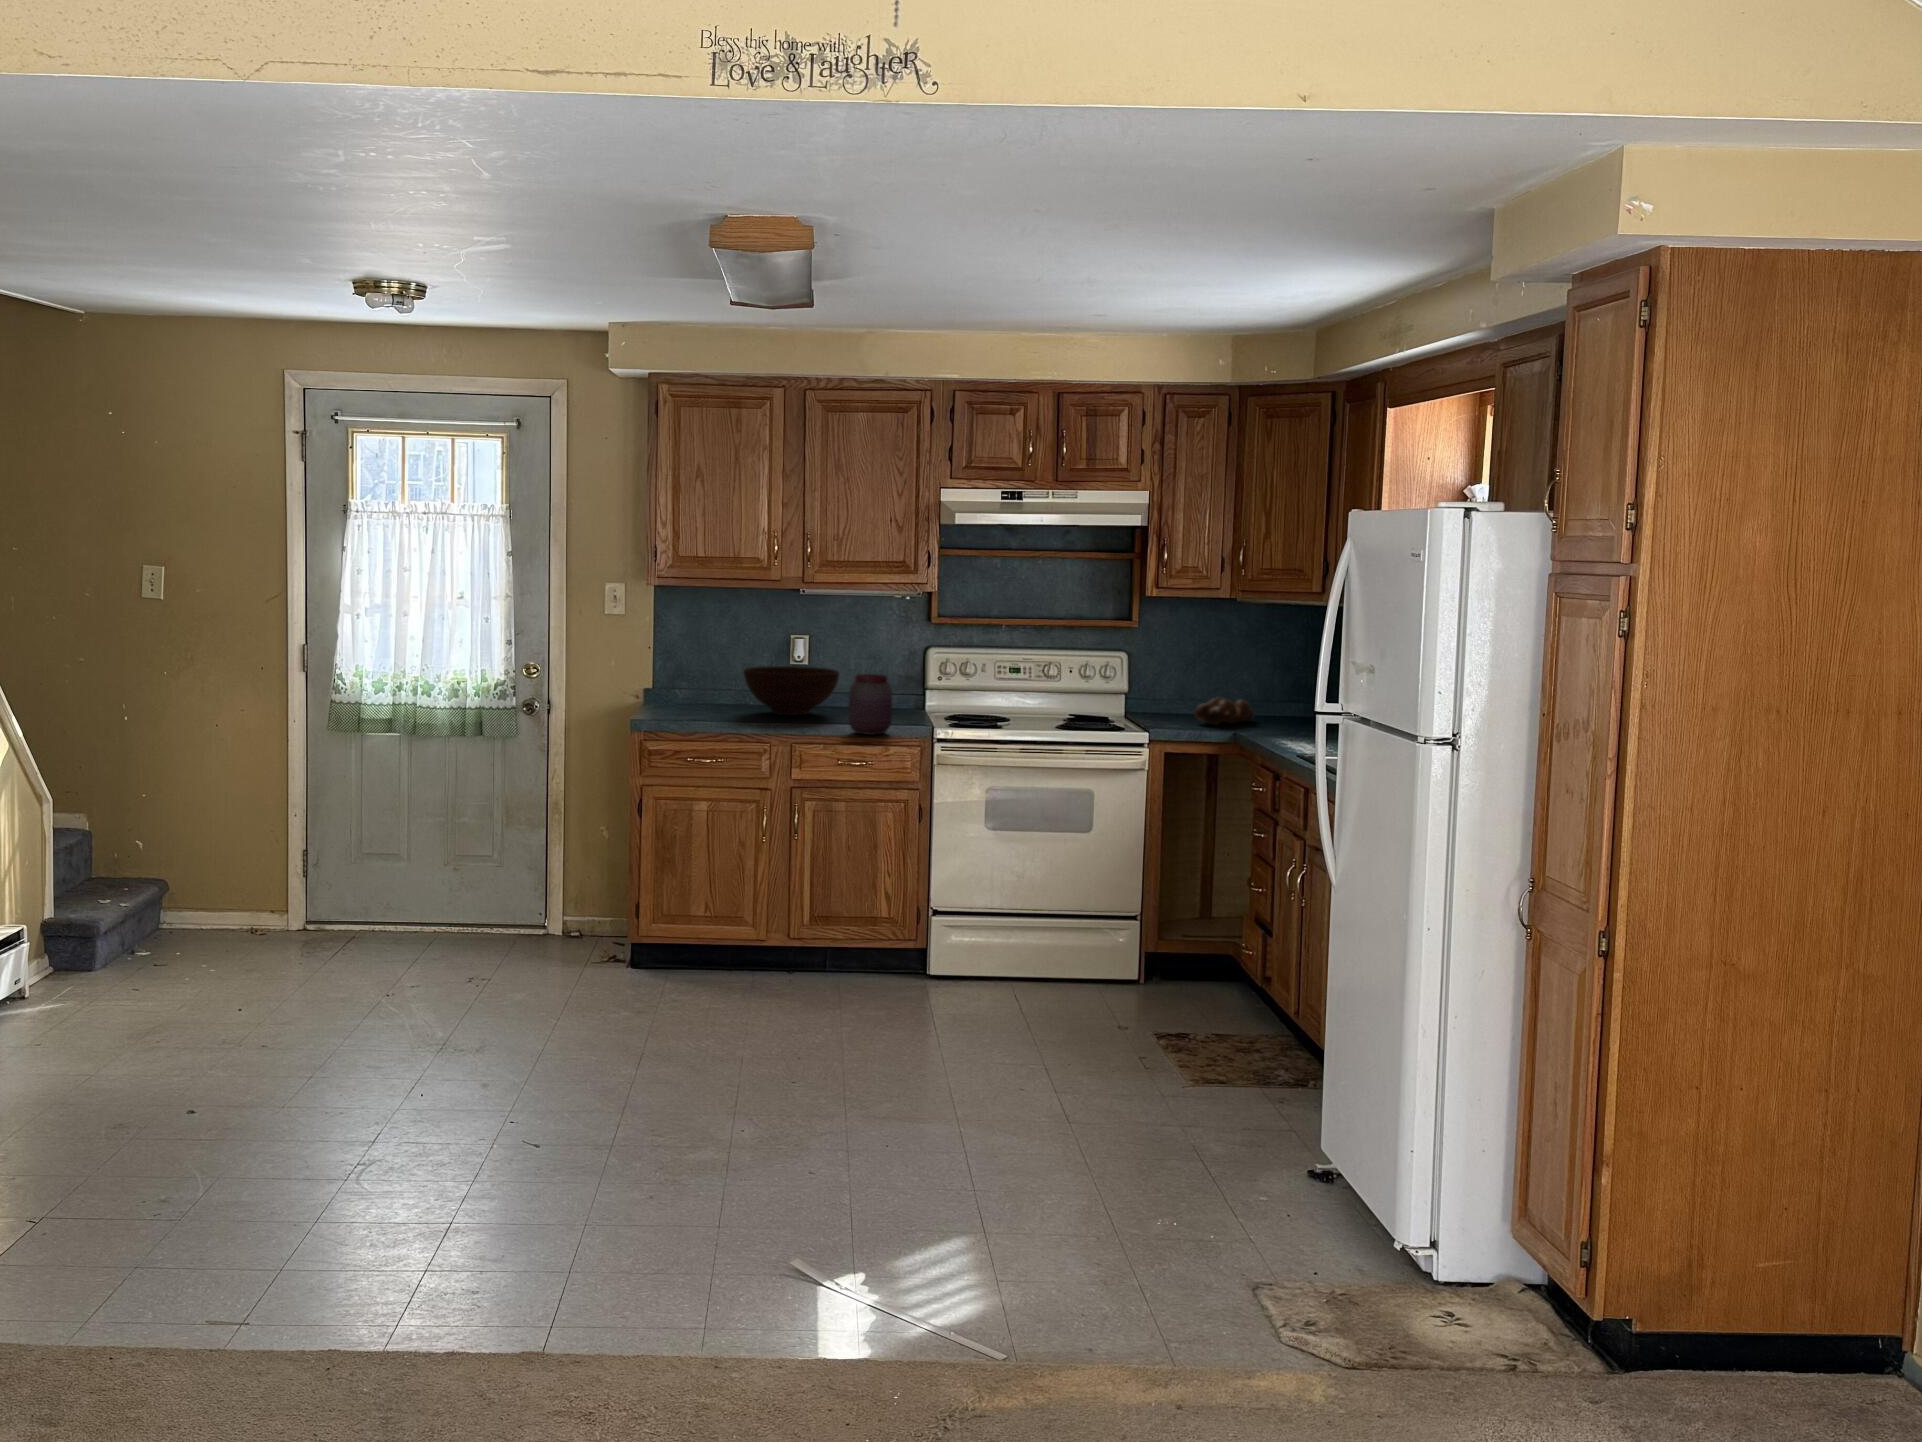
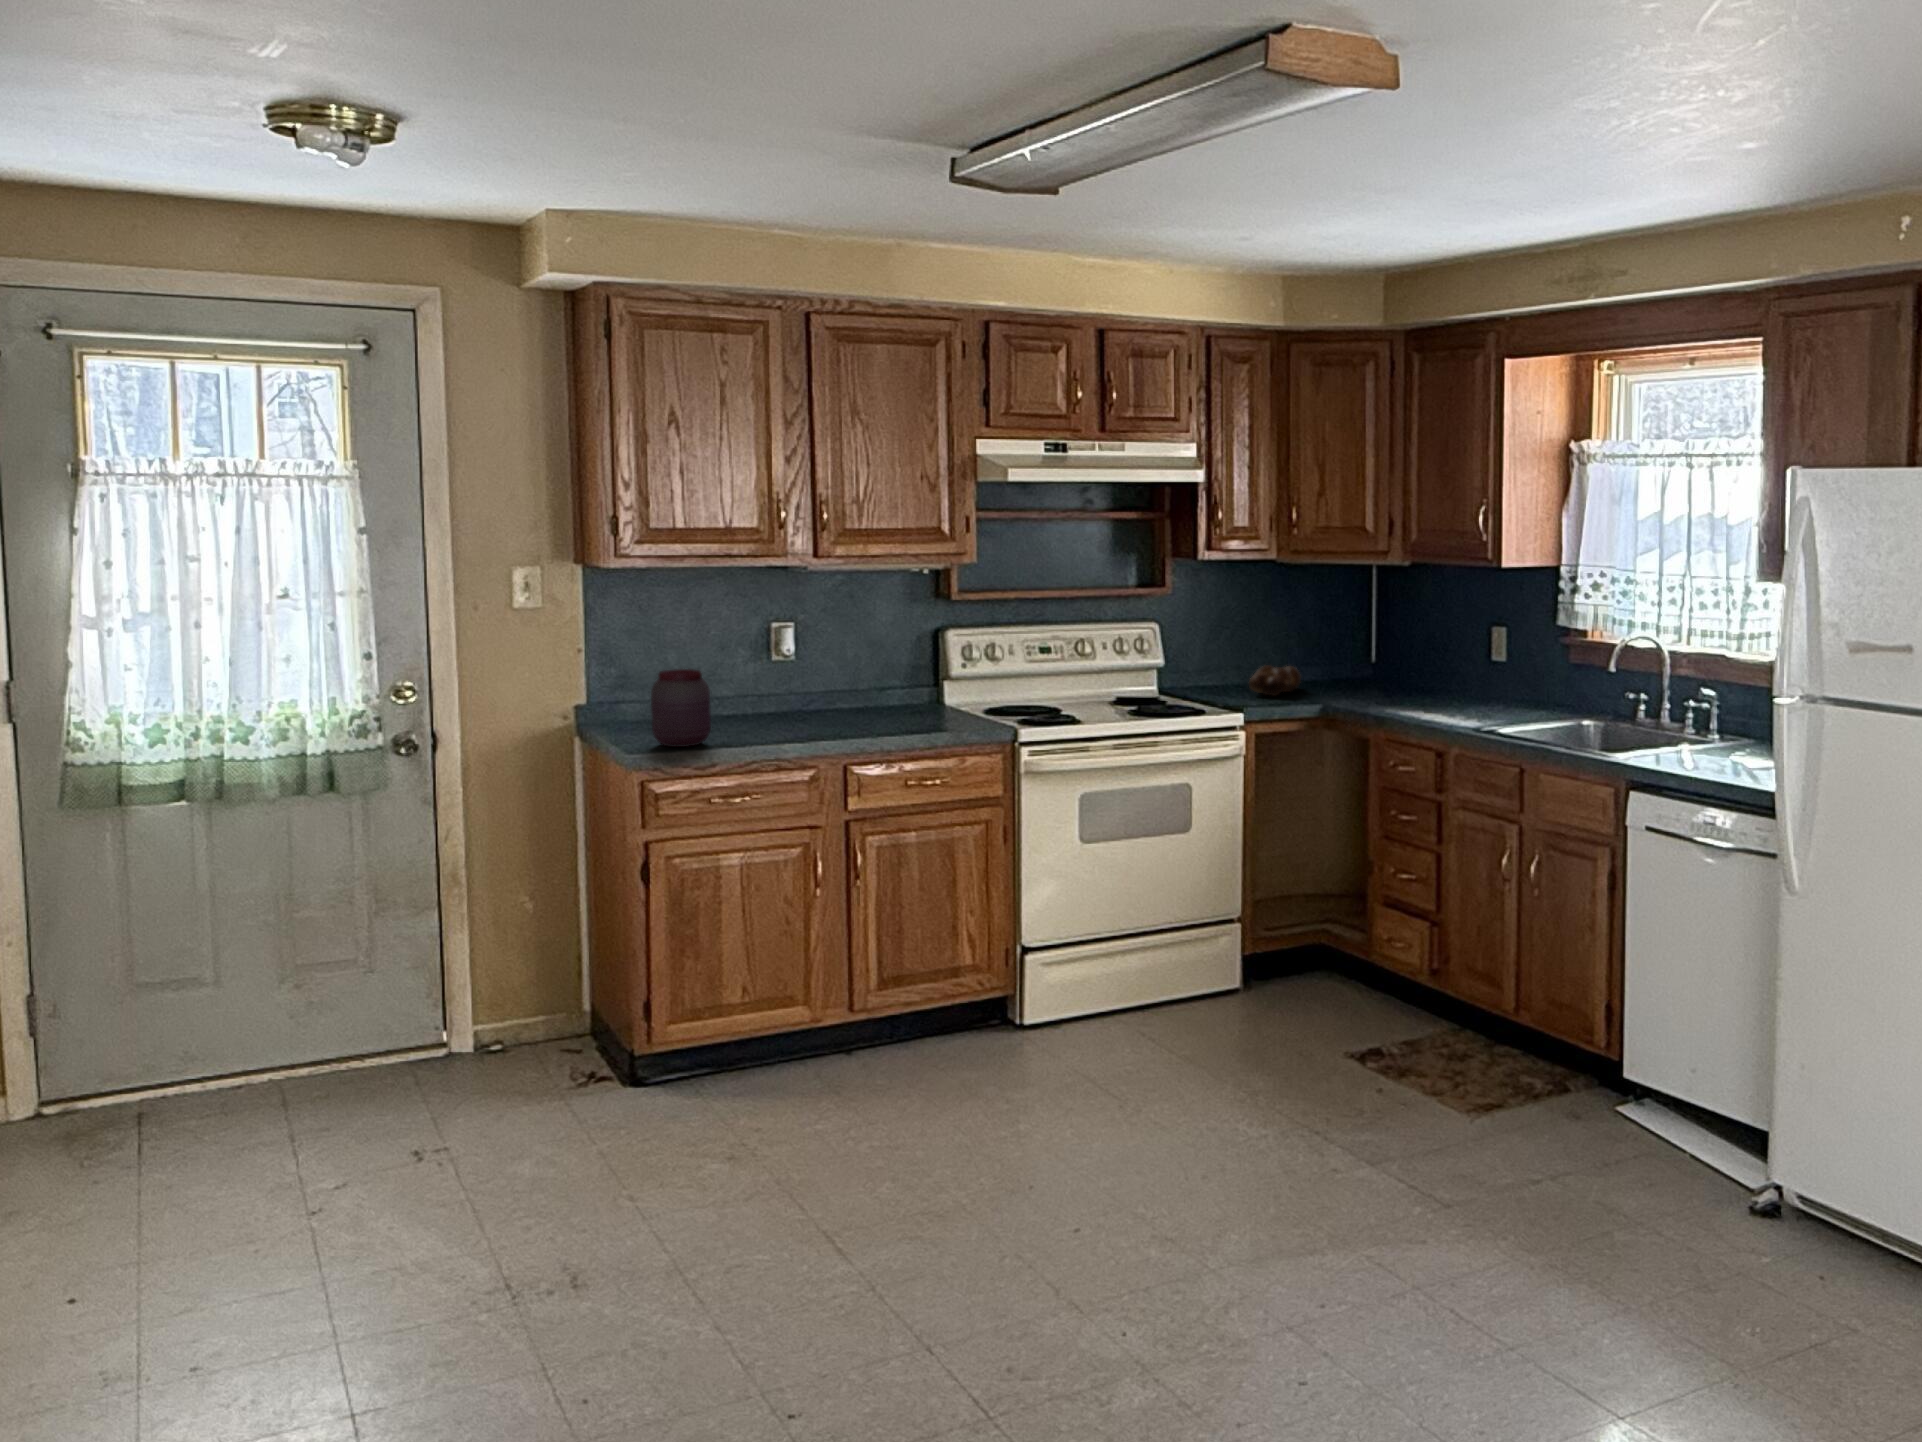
fruit bowl: present [744,666,839,715] -> none [730,662,857,726]
jar: present [849,674,892,735] -> present [651,669,711,747]

